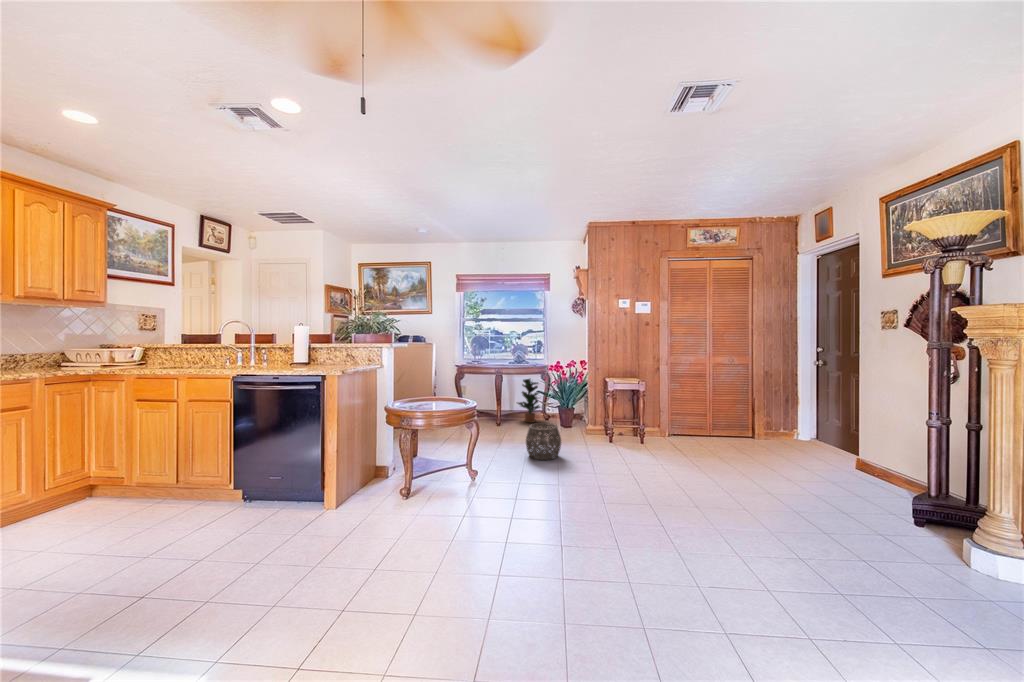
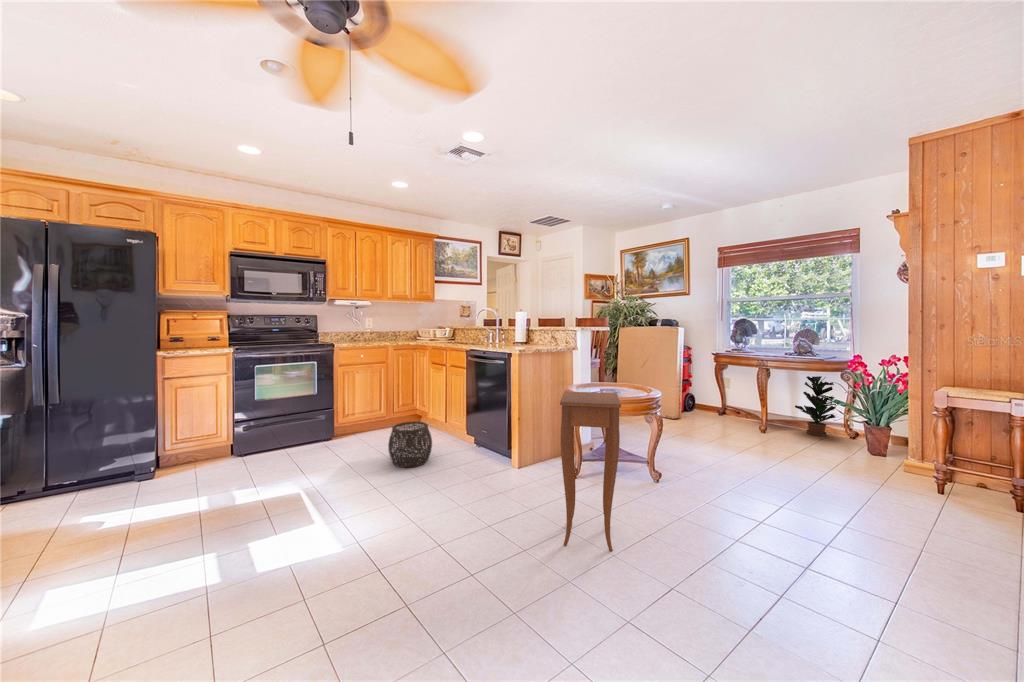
side table: none [437,402,505,551] -> present [560,391,621,551]
woven basket: present [526,423,561,460] -> present [388,421,432,467]

